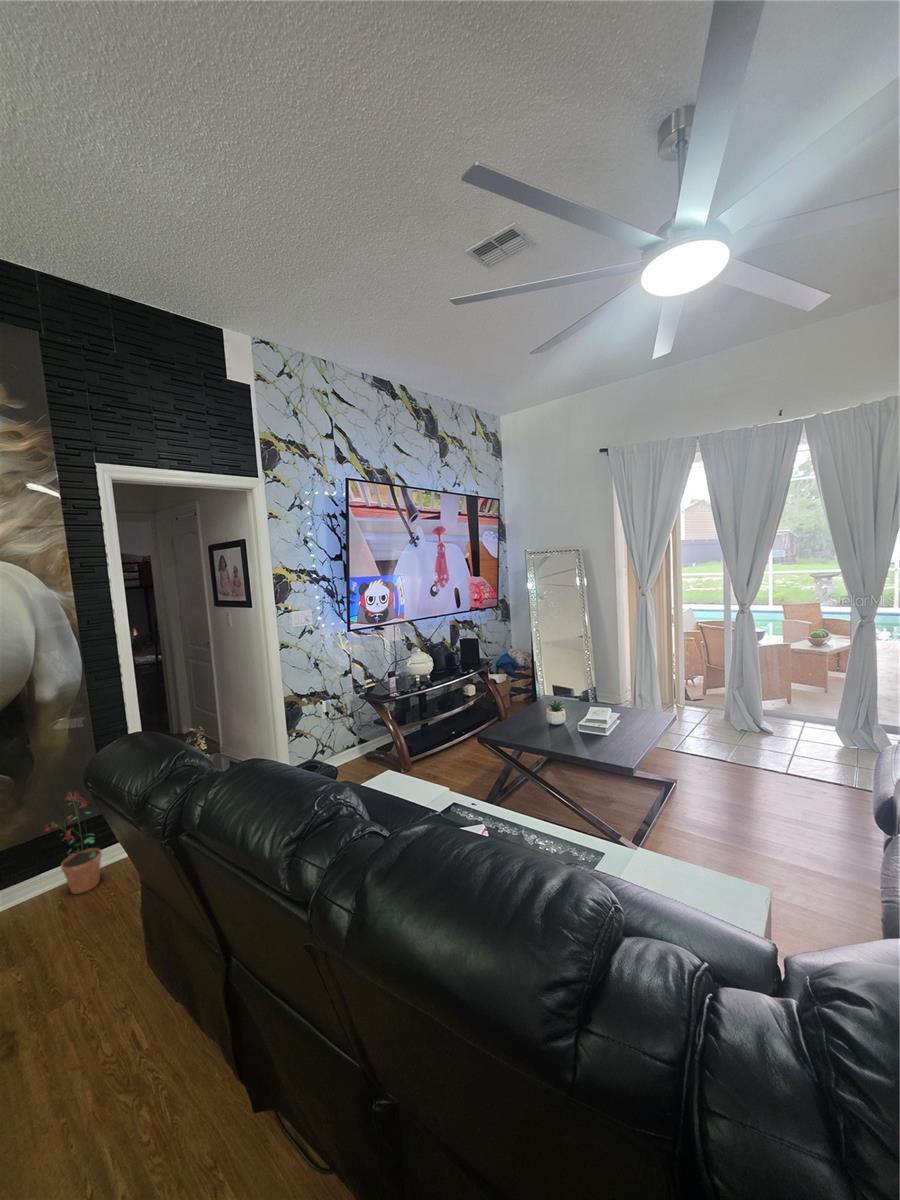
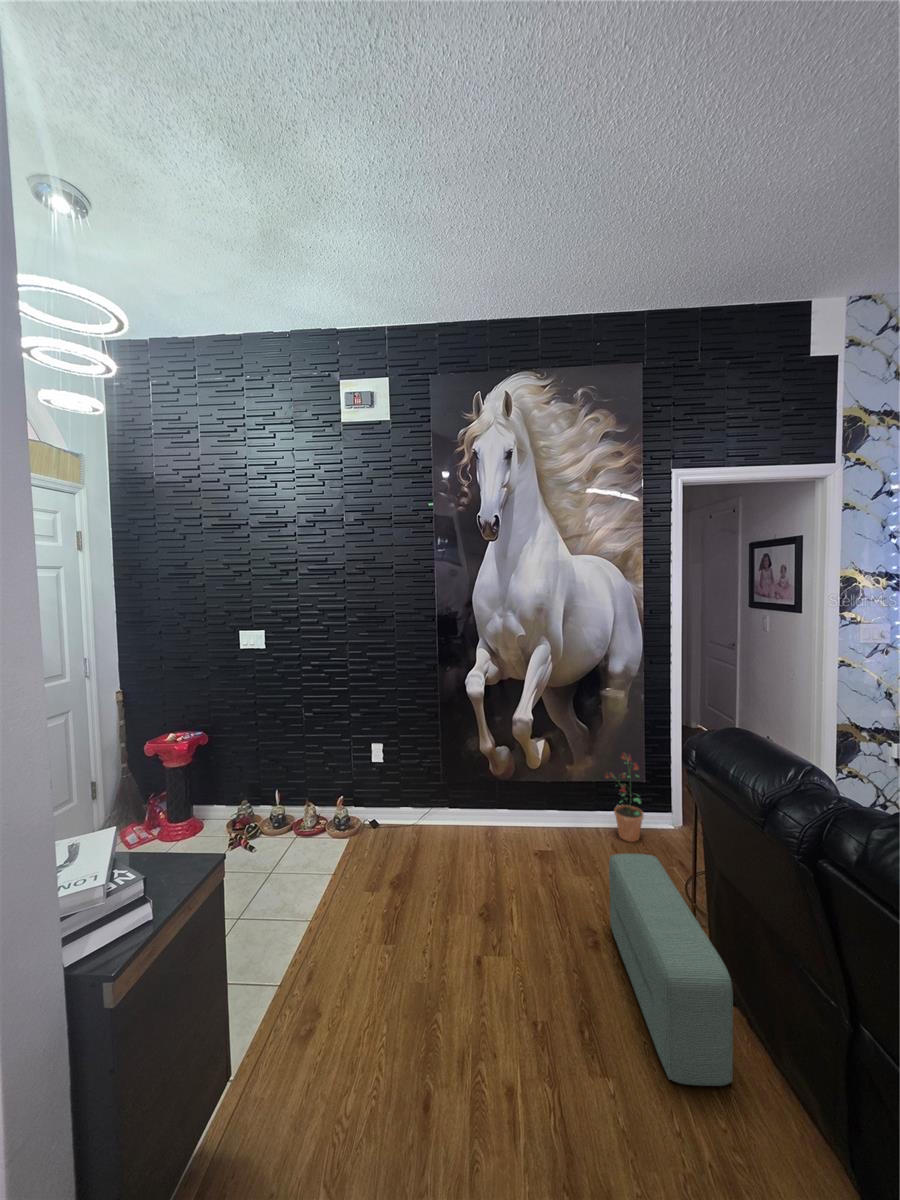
pouf: none [21,899,160,1151] -> present [609,854,733,1086]

